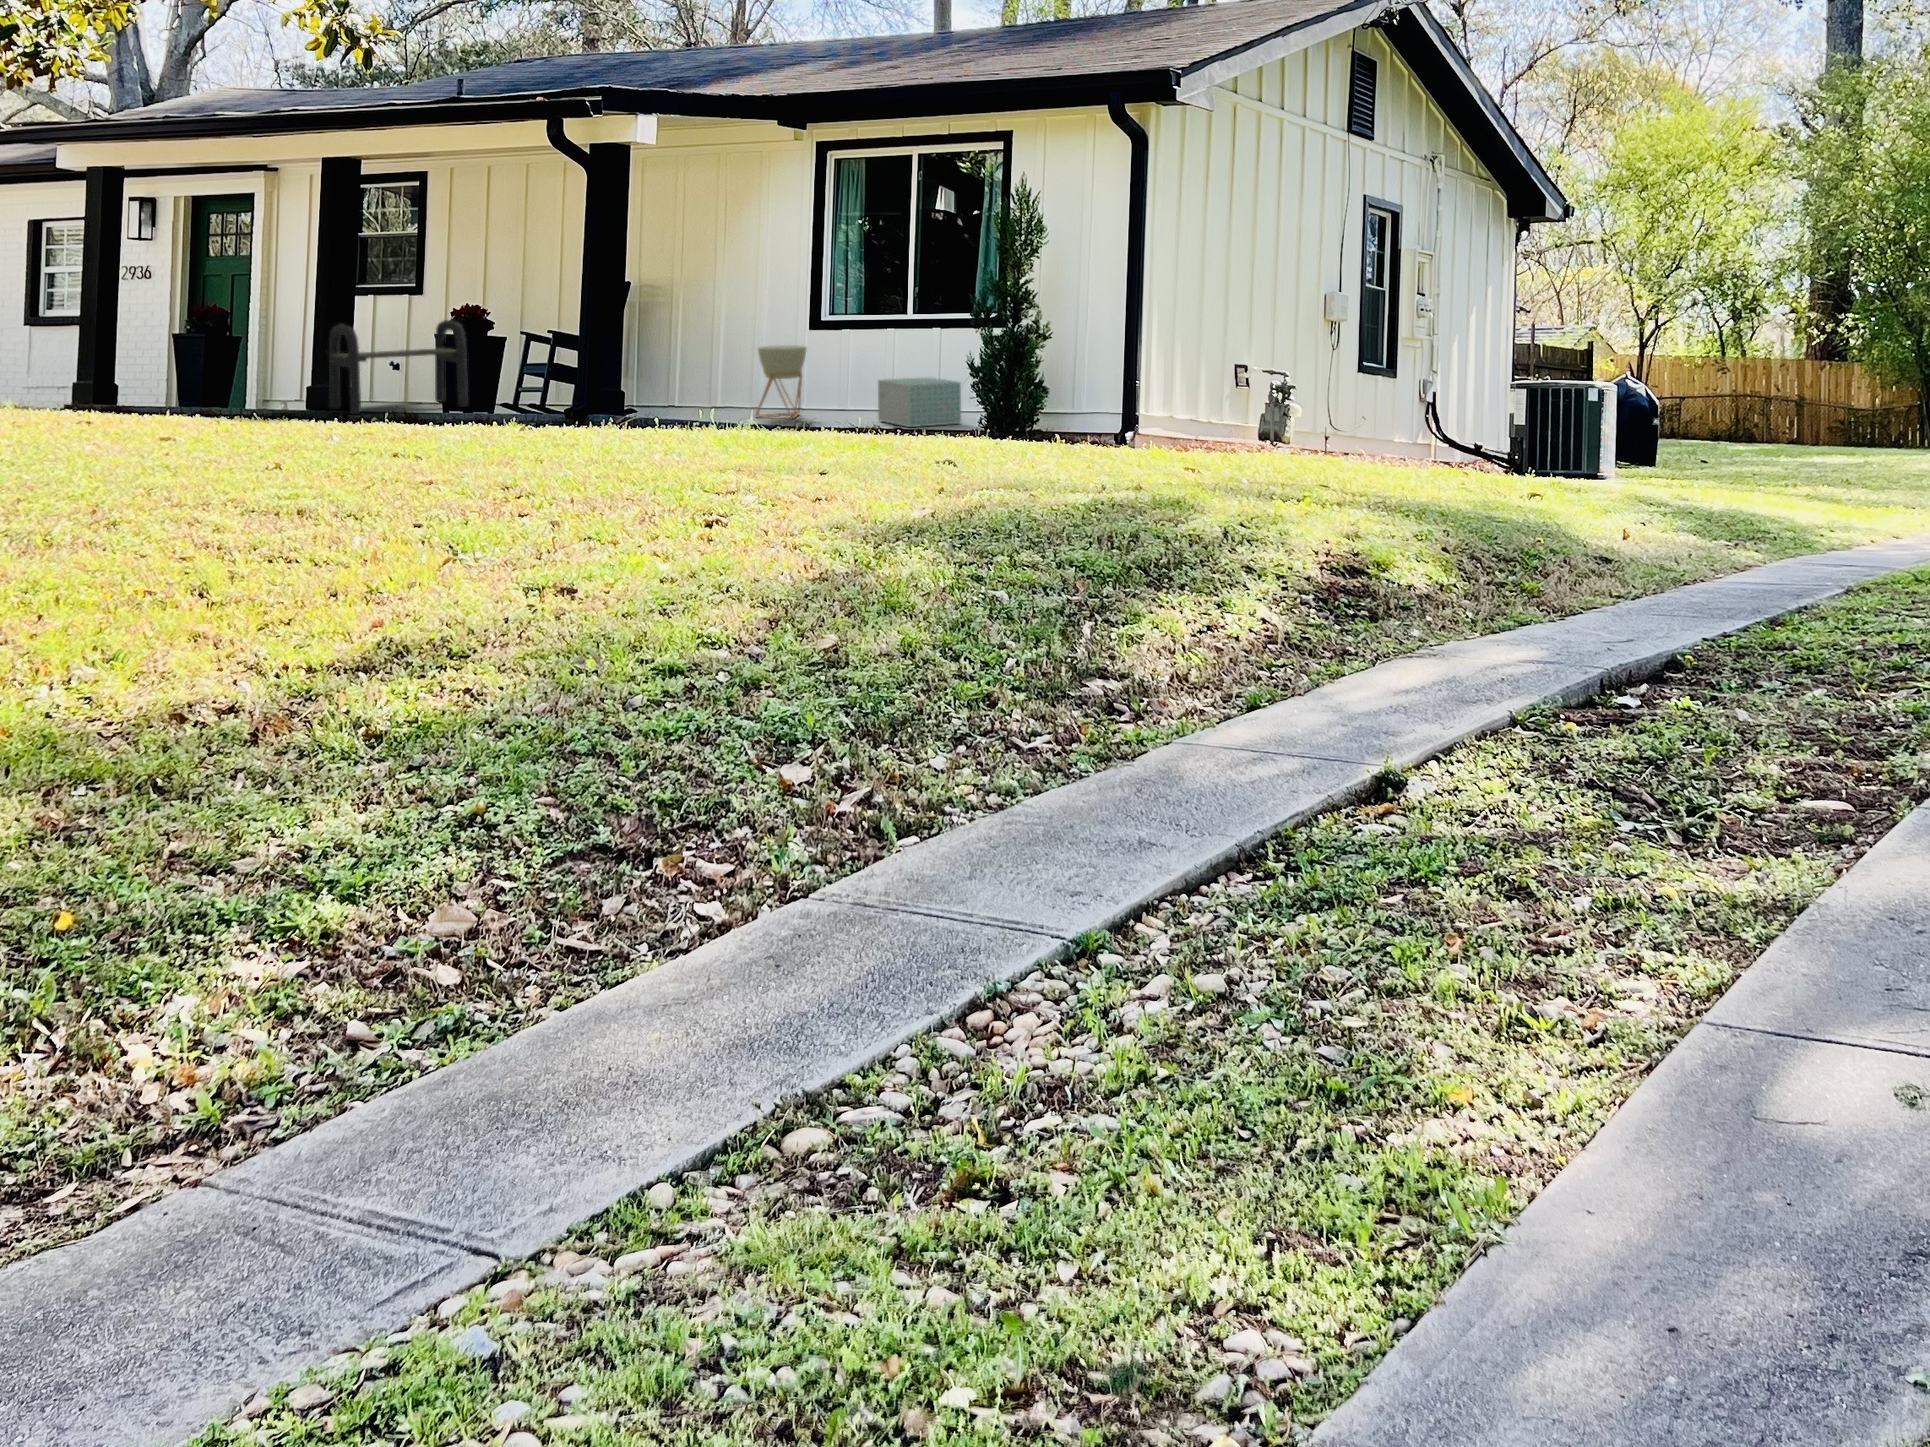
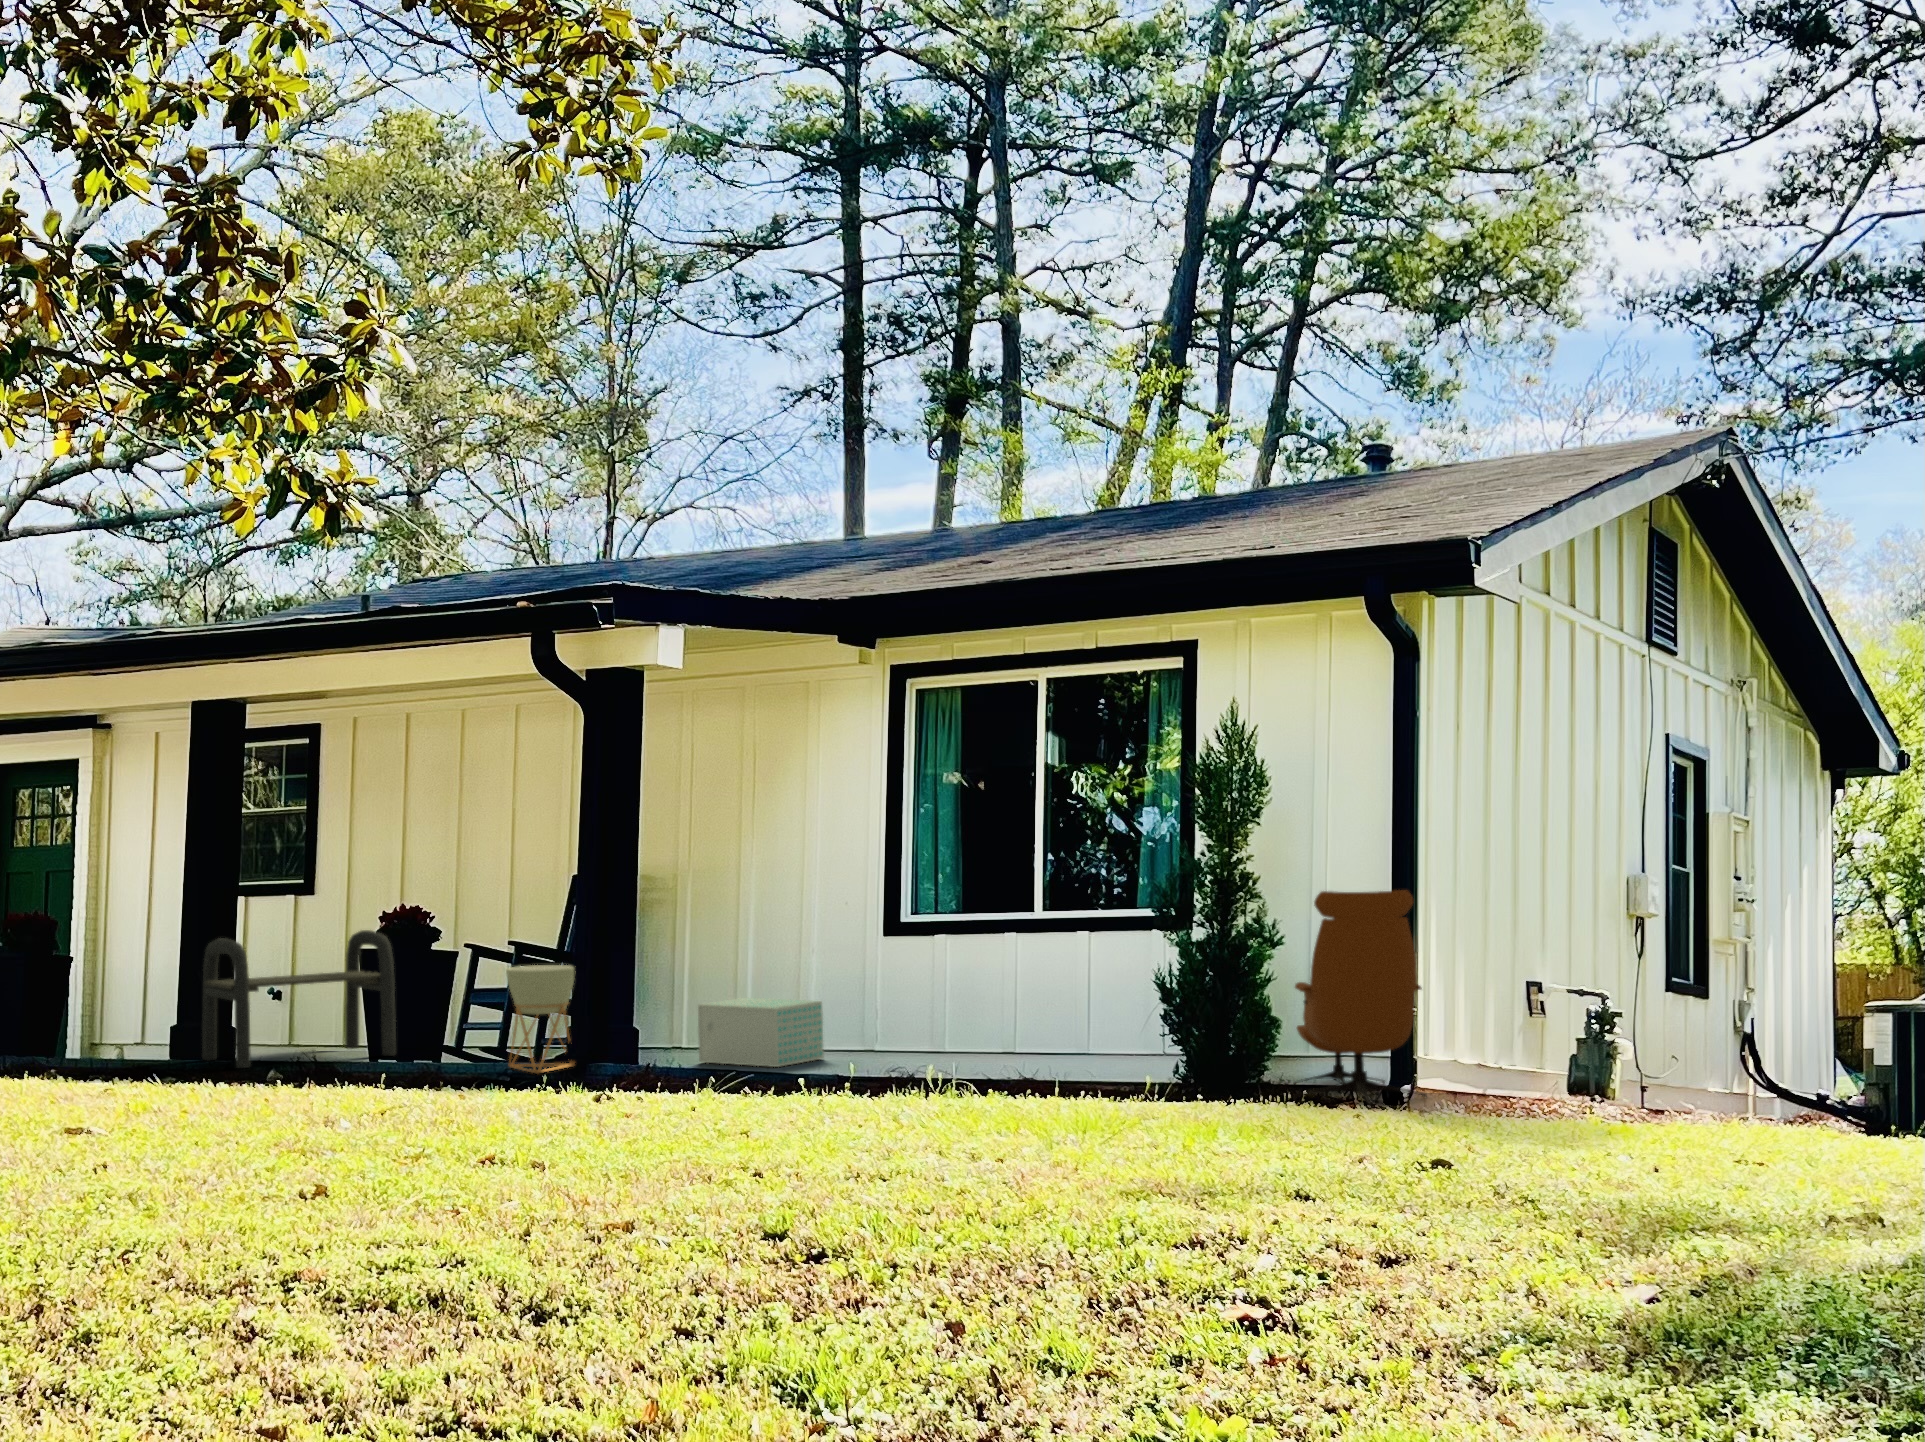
lounge chair: none [1039,302,1125,443] -> present [1294,890,1427,1108]
planter: present [756,345,806,419] -> present [506,965,575,1073]
storage box: present [878,378,961,427] -> present [698,998,824,1067]

